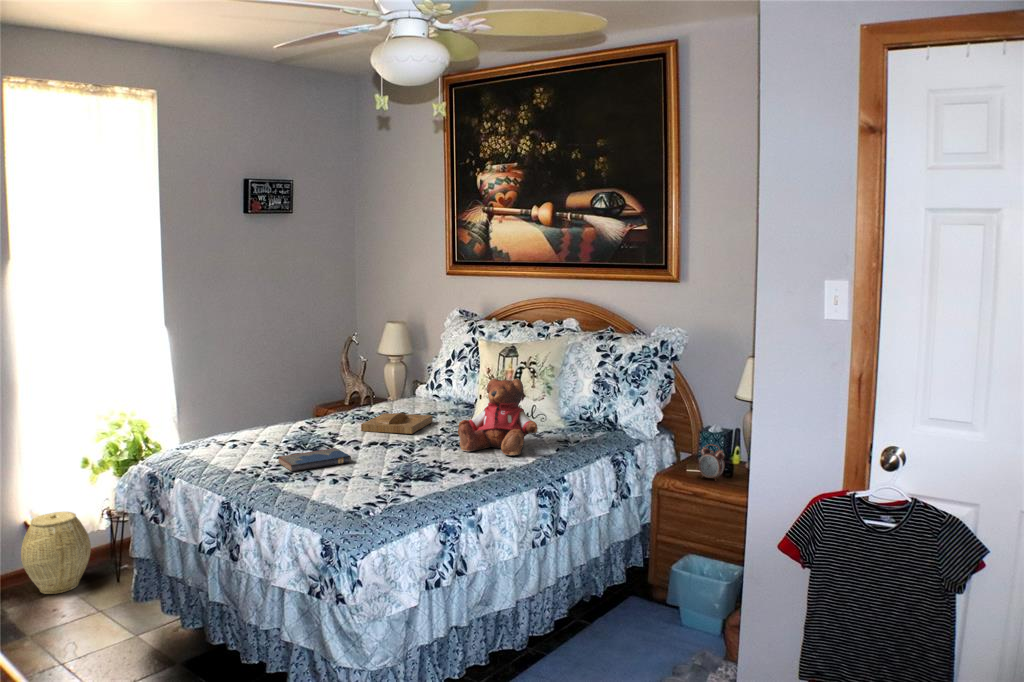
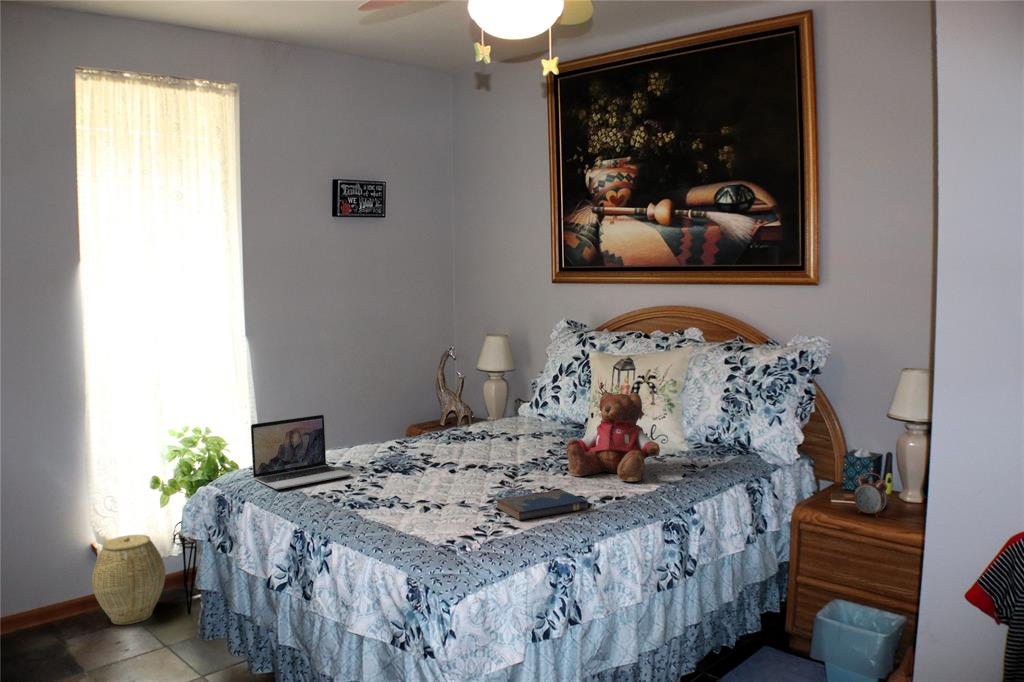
laptop: none [176,401,268,468] -> present [251,415,351,489]
tray: present [361,413,433,434] -> none [456,432,536,455]
hardcover book: present [278,448,351,472] -> present [496,490,588,520]

